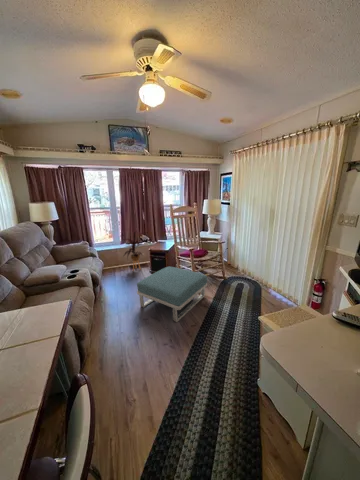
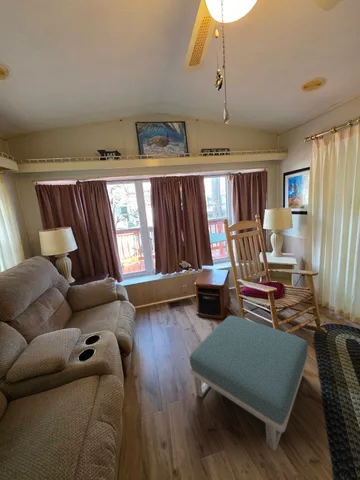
house plant: present [124,232,141,271] -> none [158,260,186,313]

